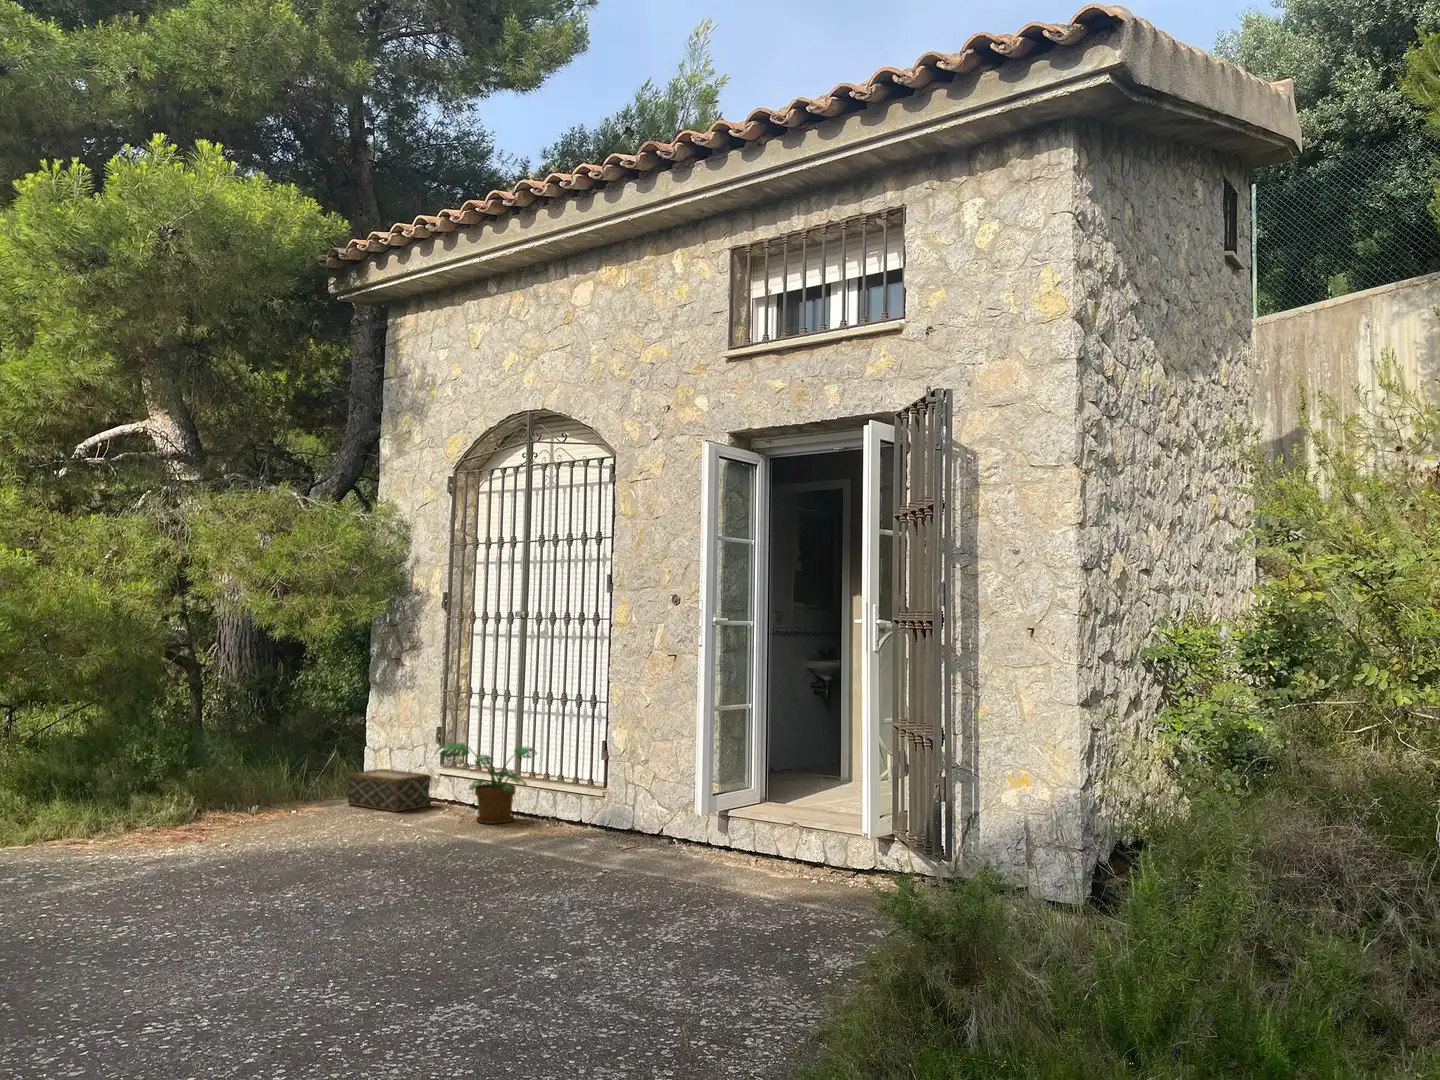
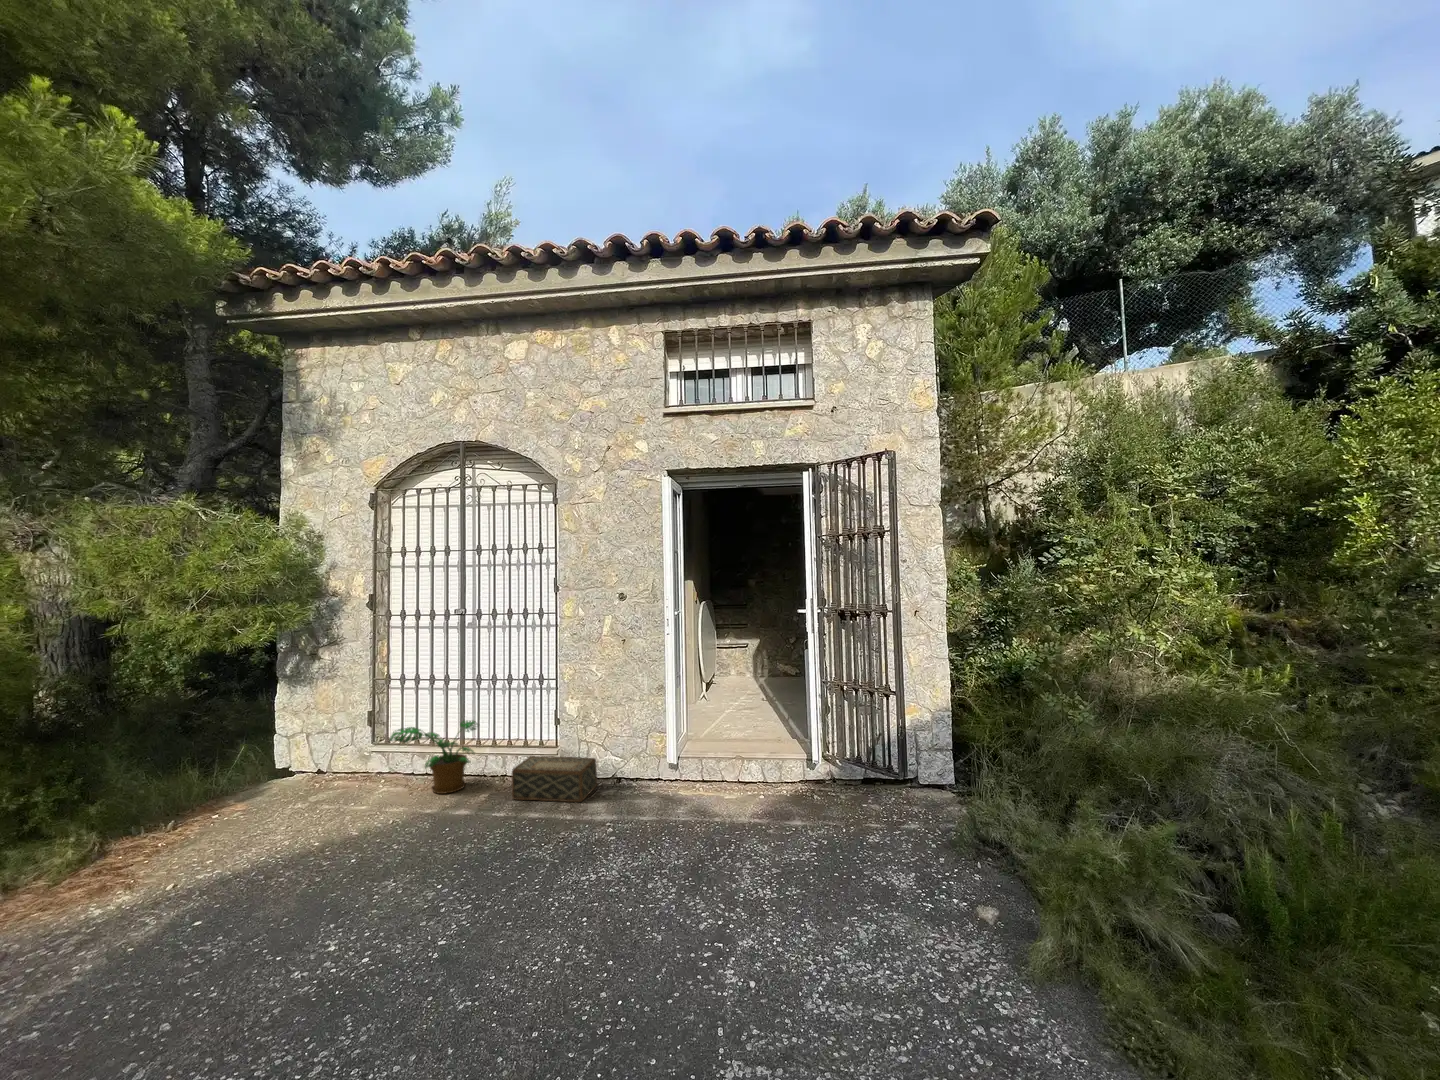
woven basket: present [348,769,432,812] -> present [512,756,597,802]

